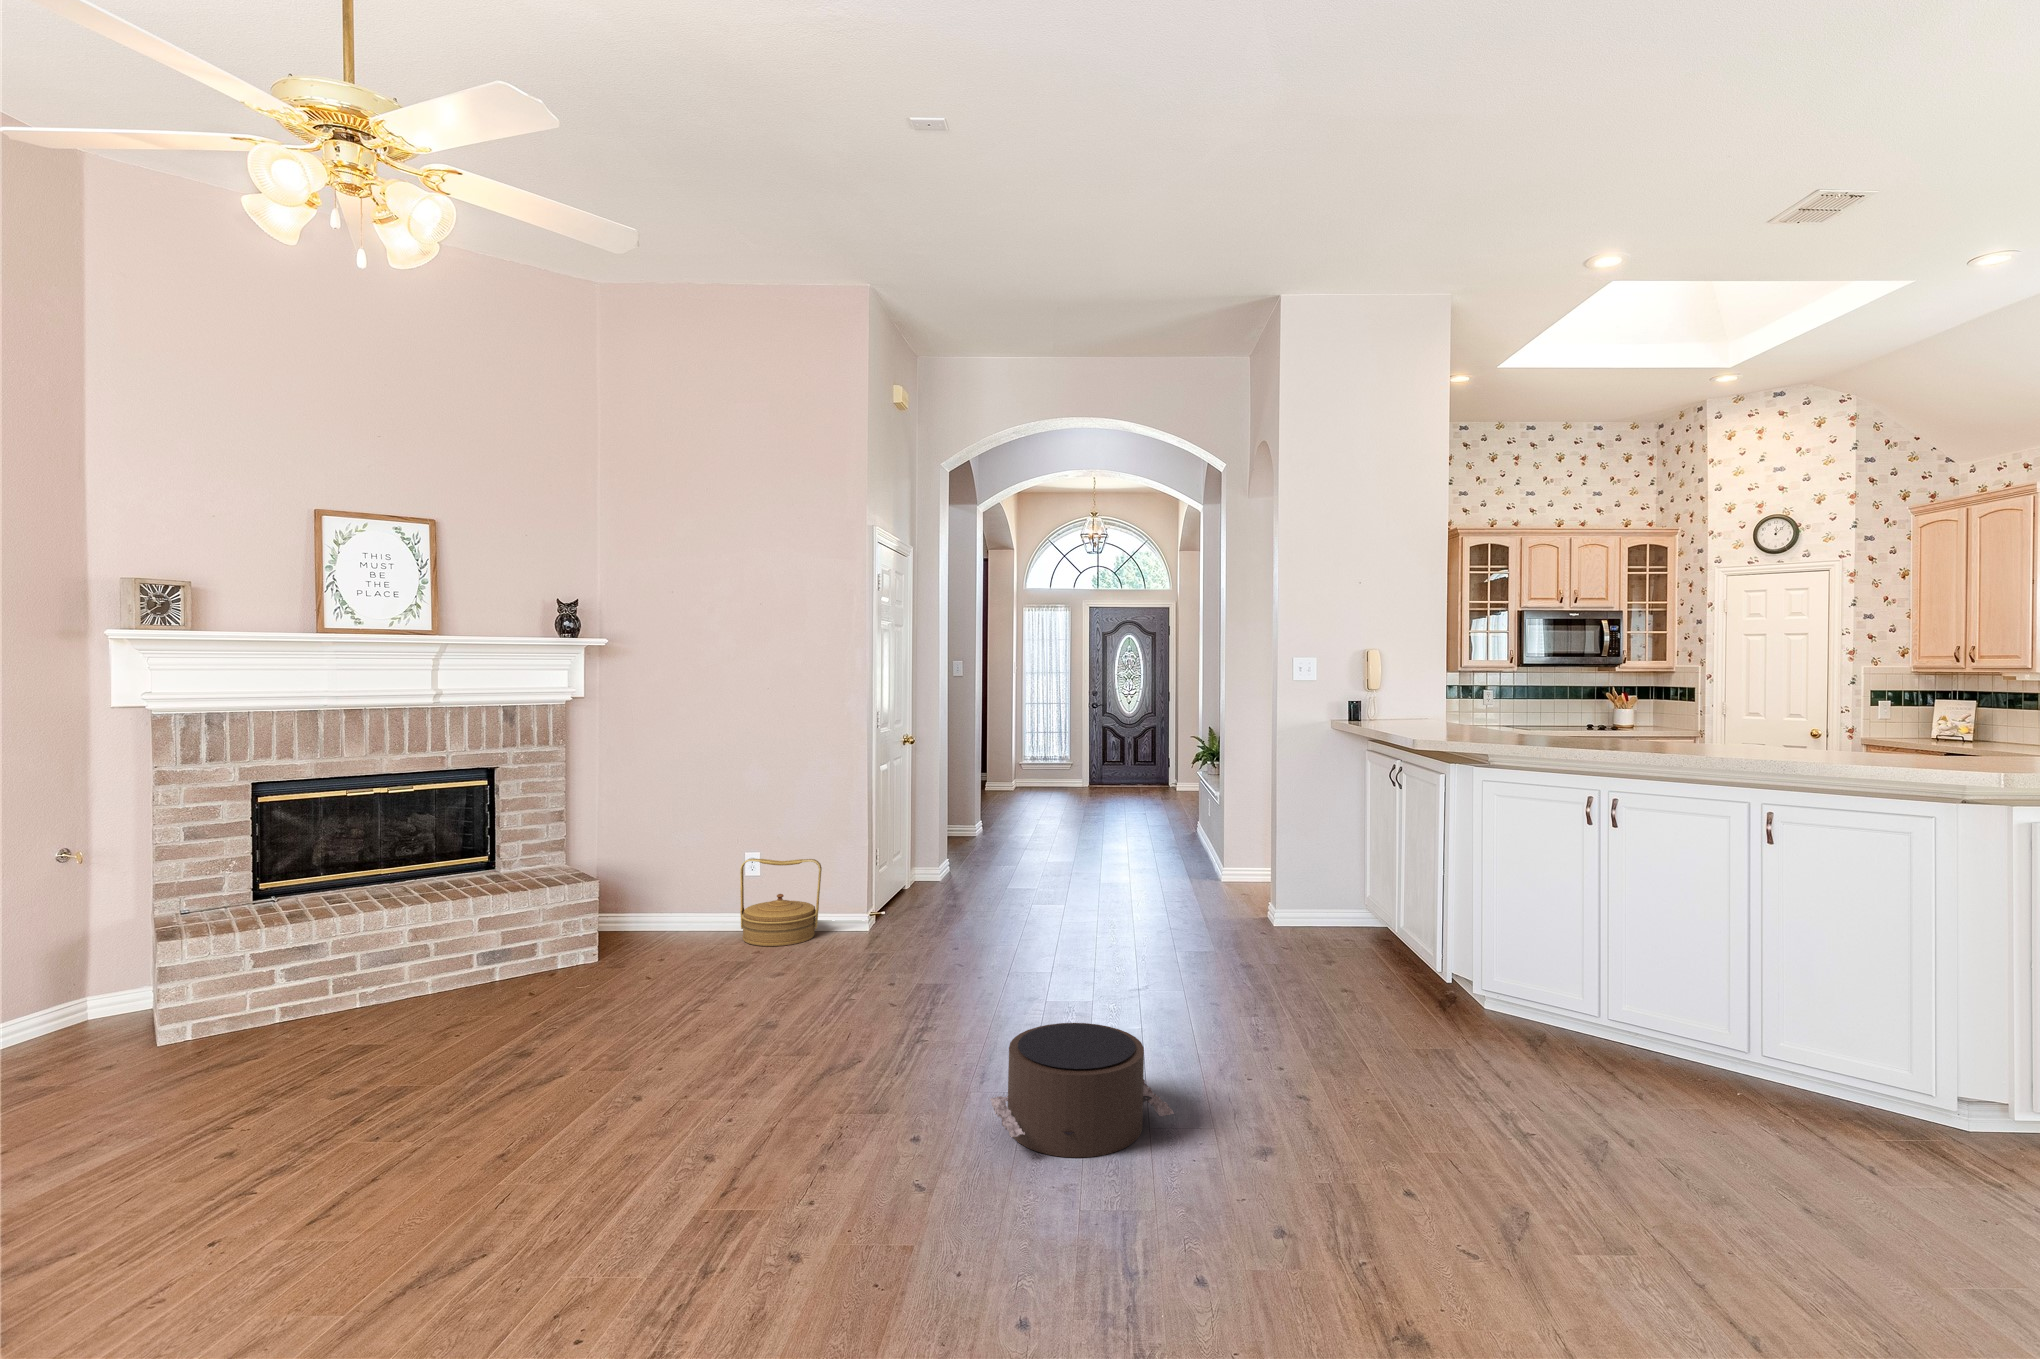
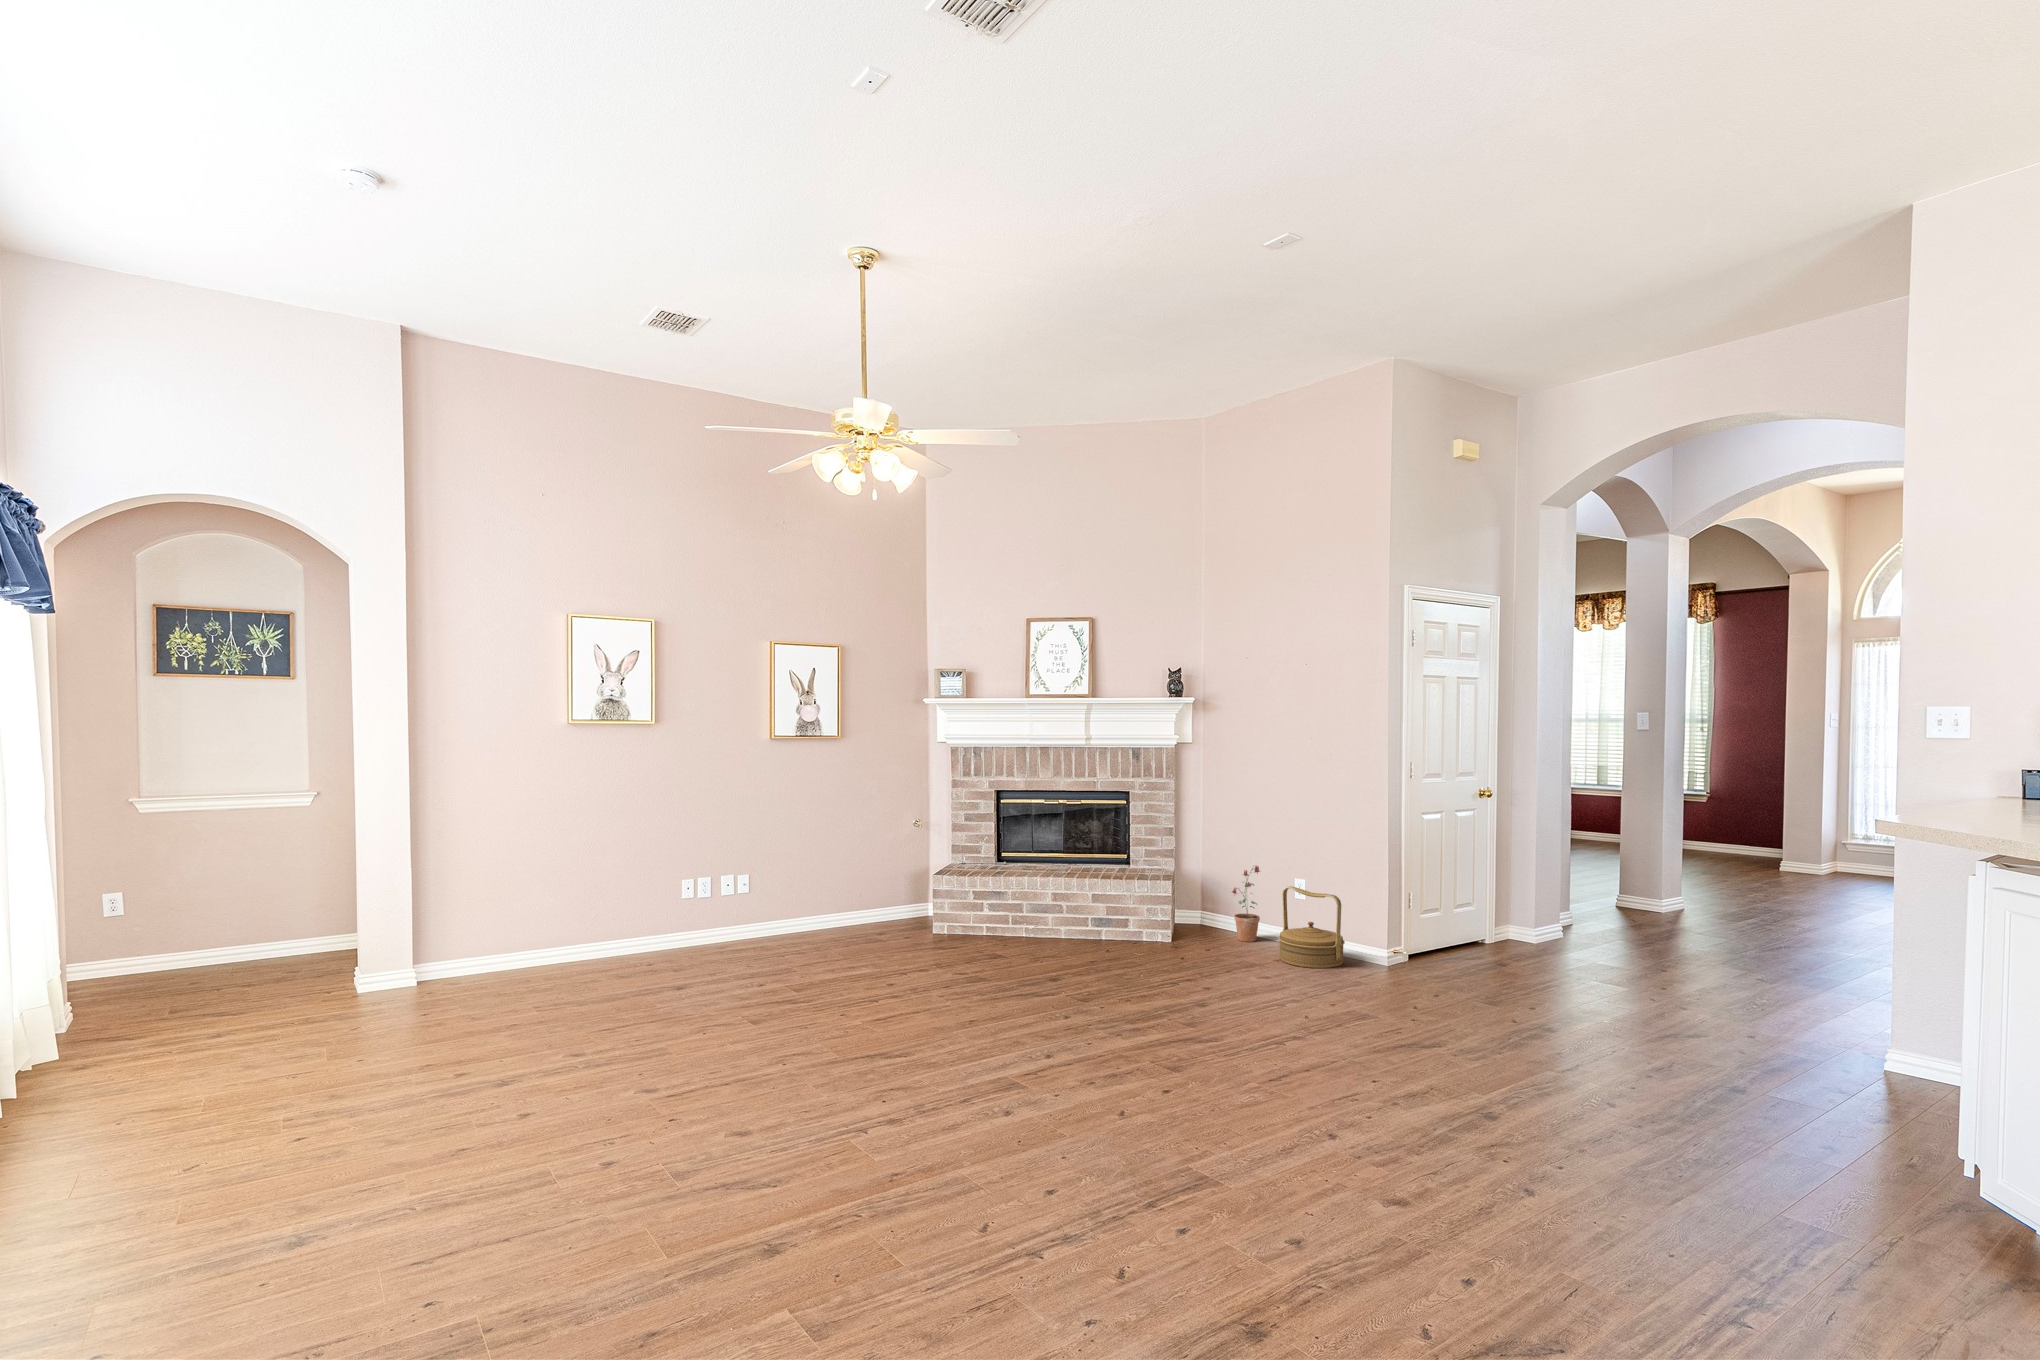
potted plant: none [654,842,689,936] -> present [1232,866,1260,942]
pouf: present [990,1023,1174,1158] -> none [1138,1043,1301,1157]

